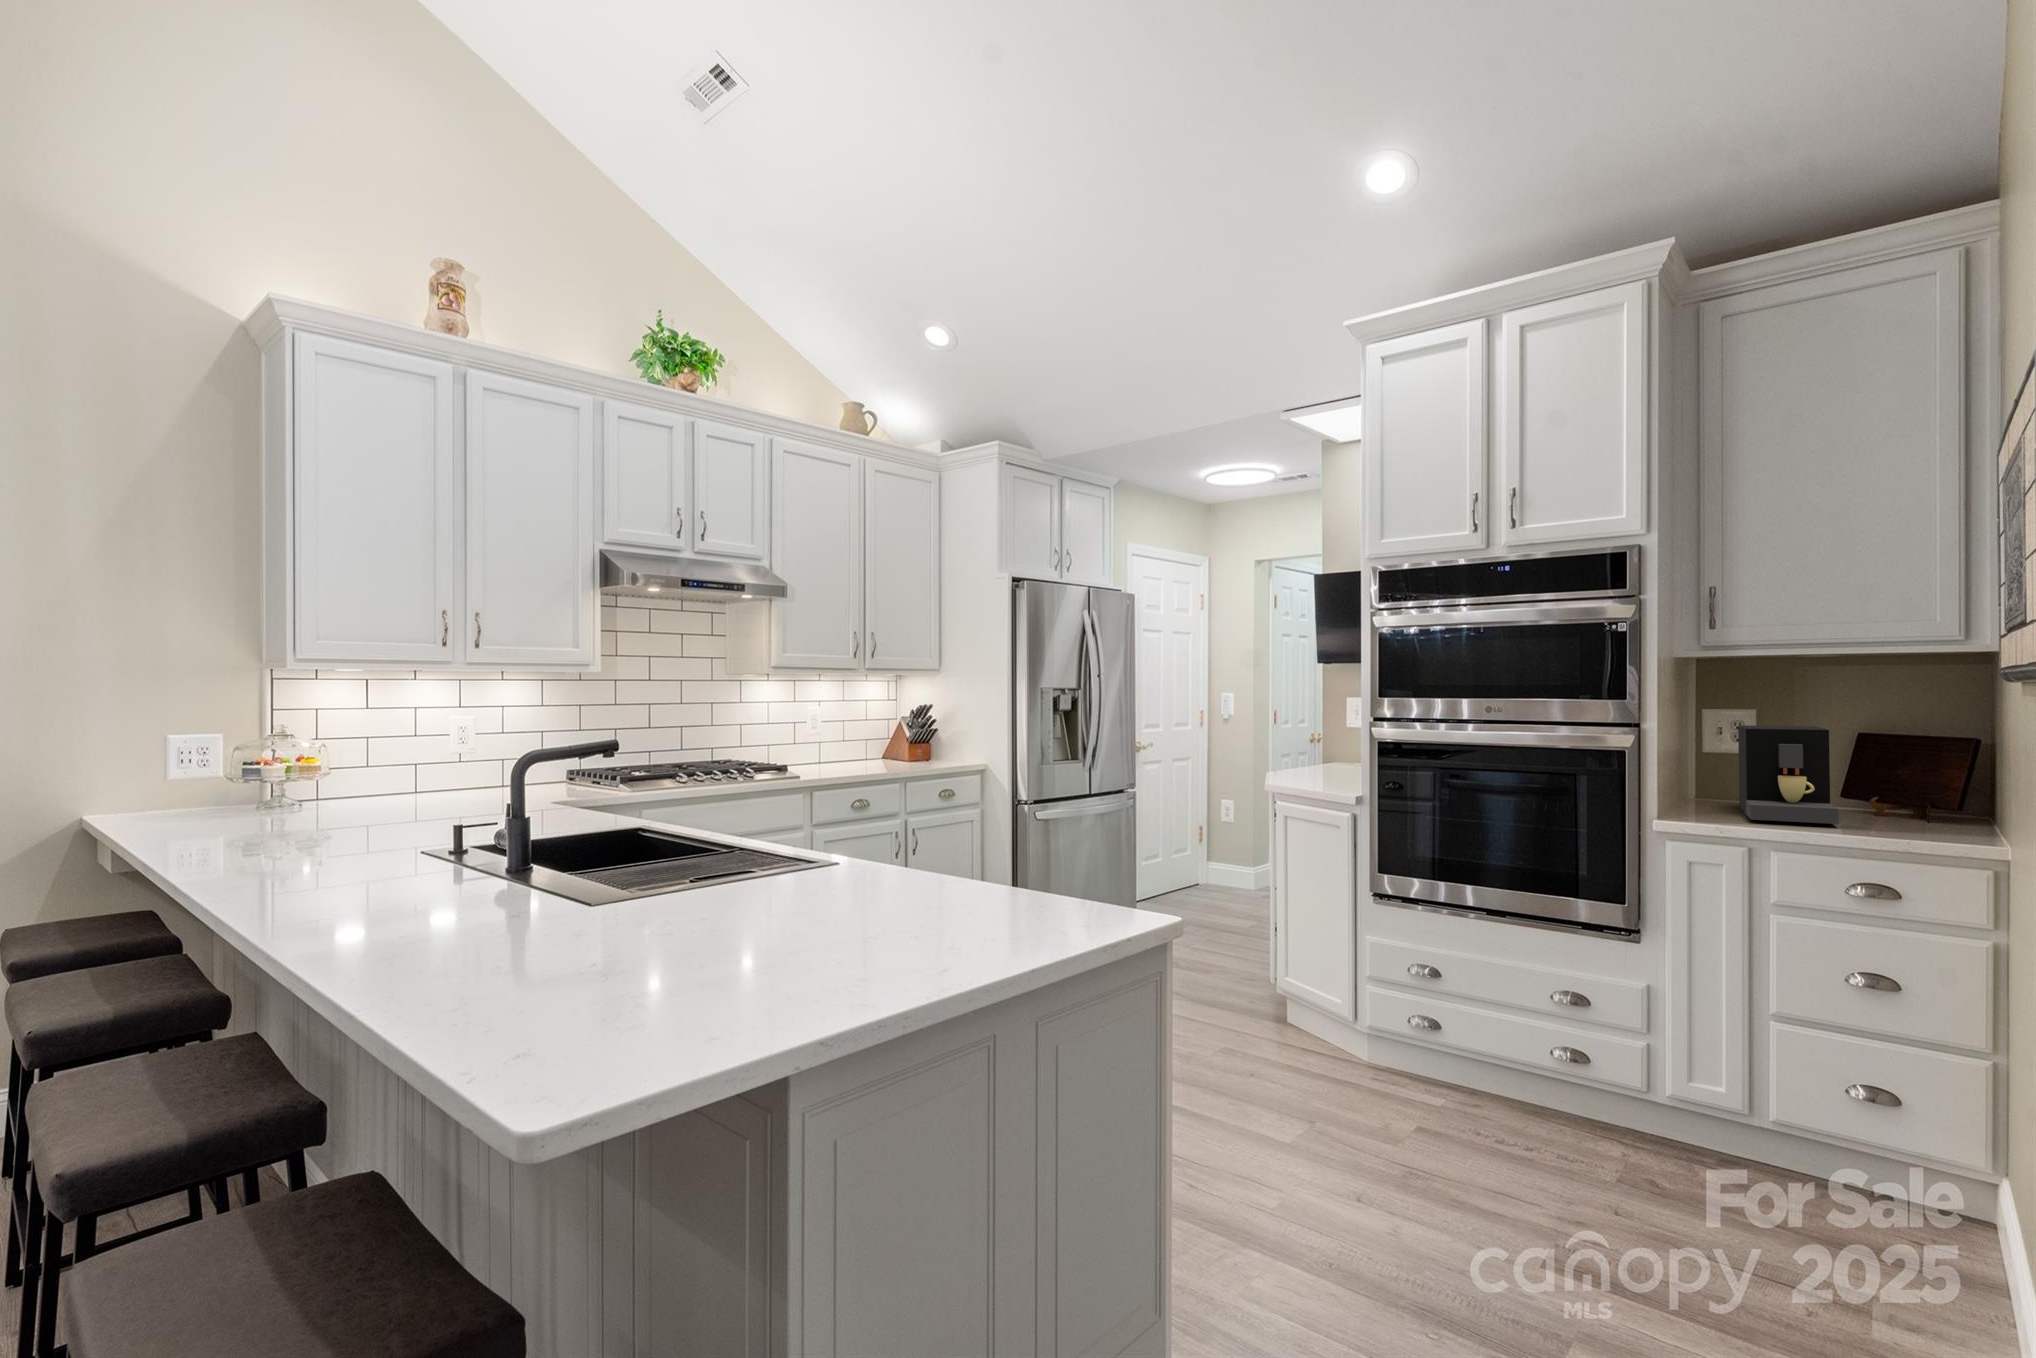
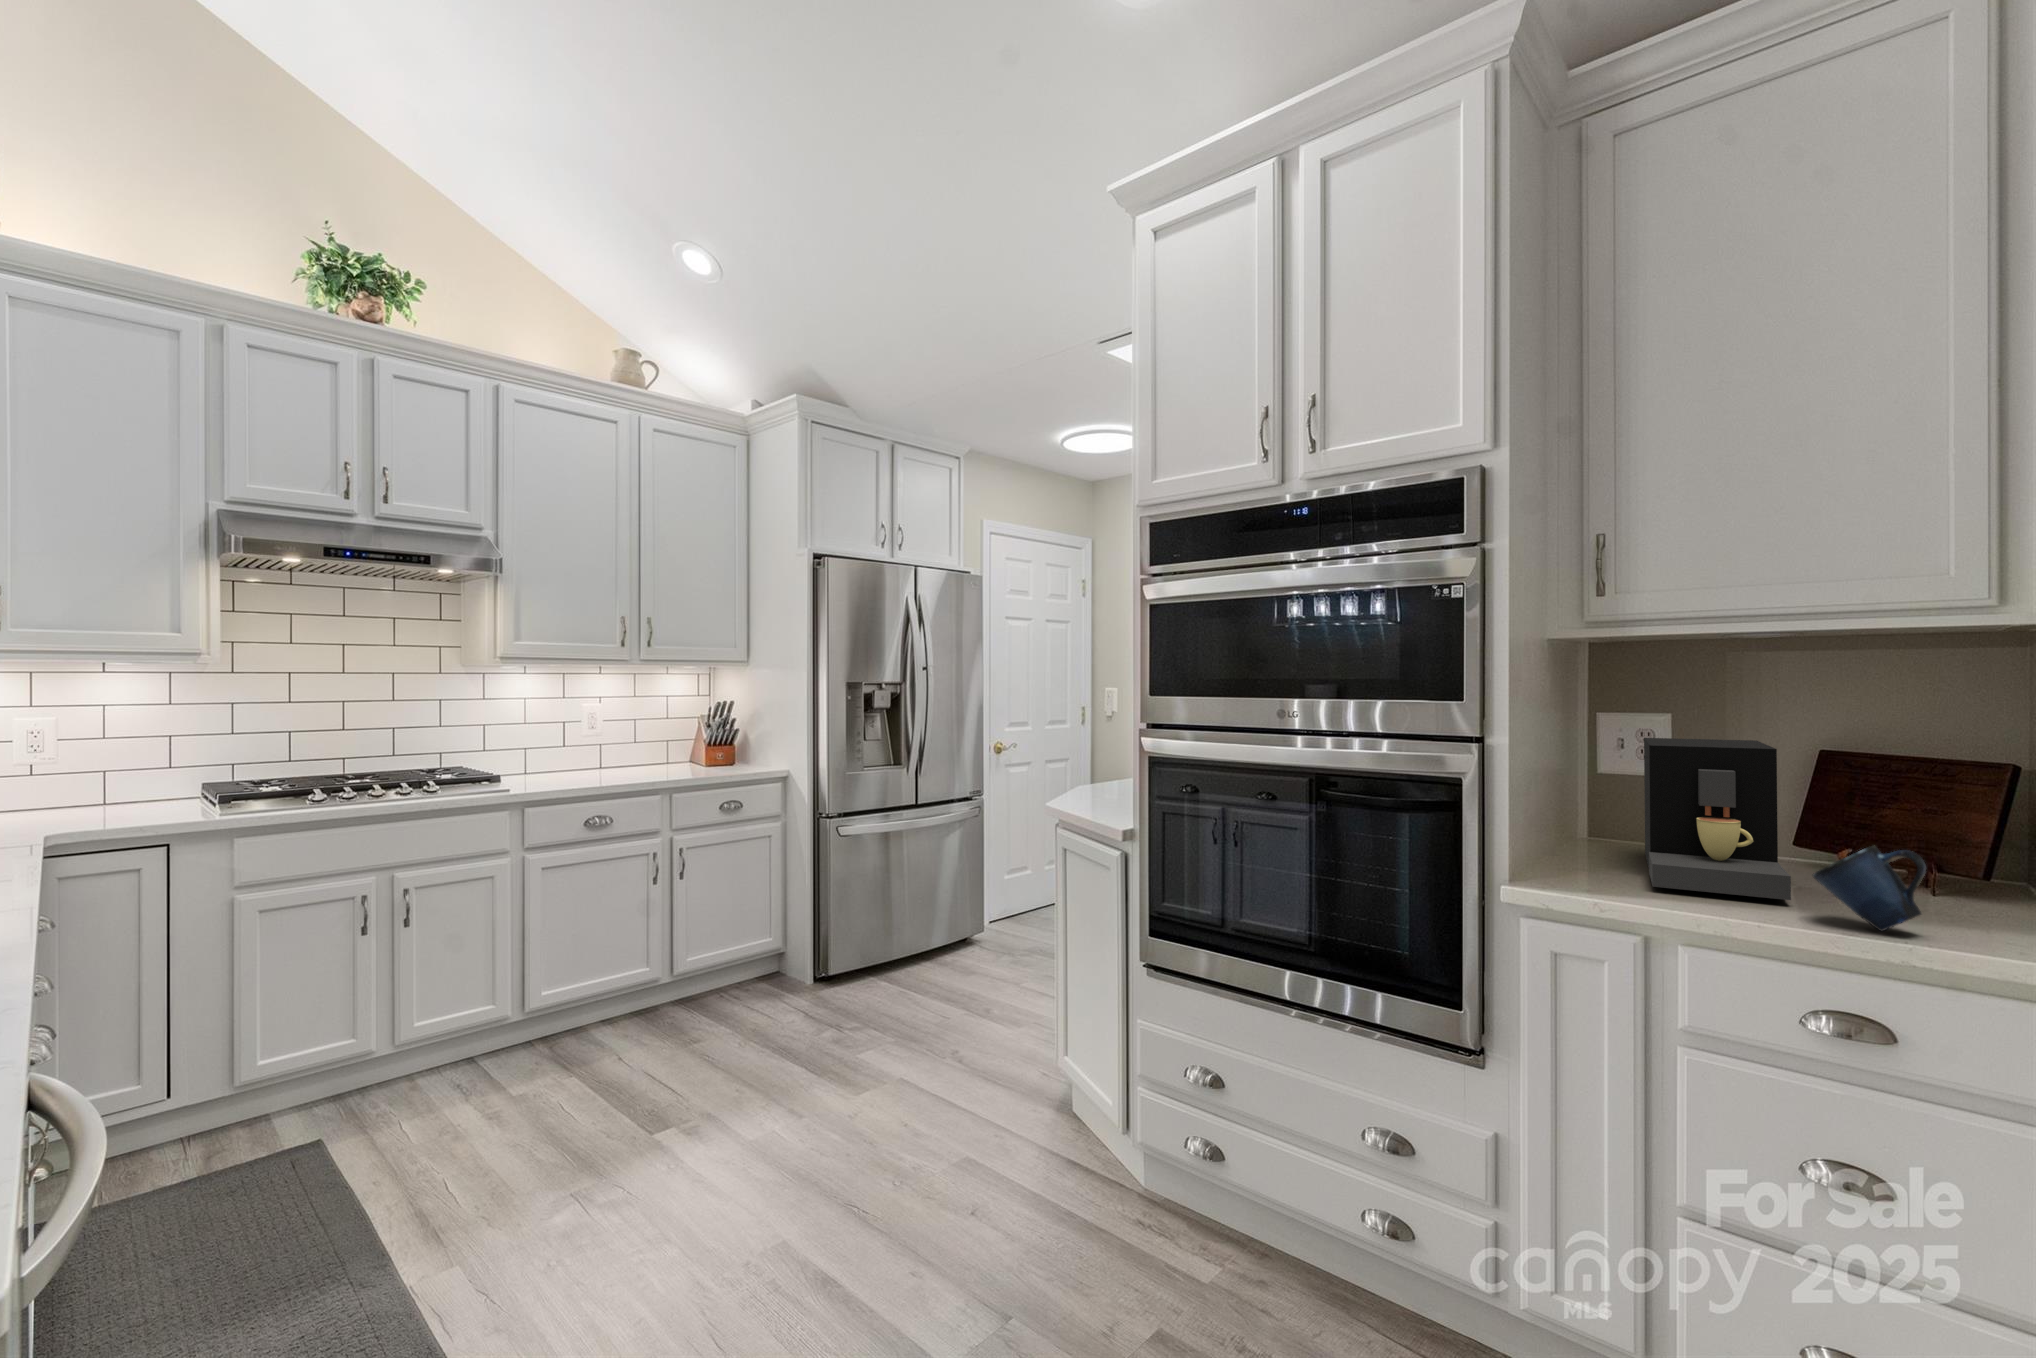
mug: none [1851,785,1917,837] -> present [1813,846,1926,931]

